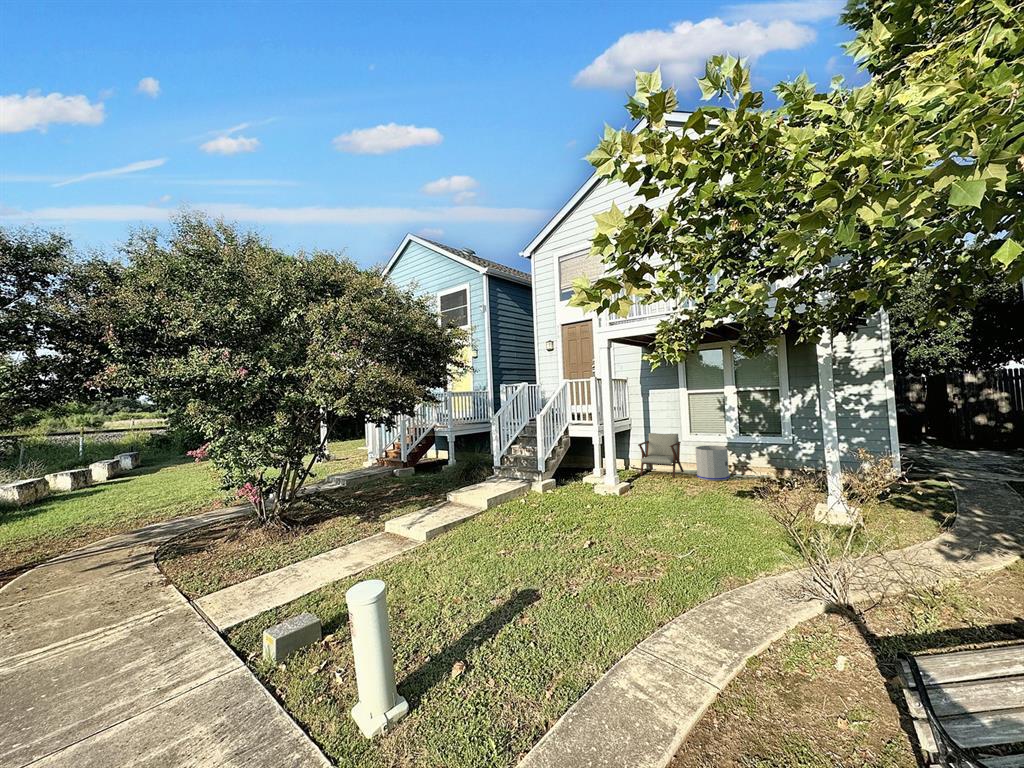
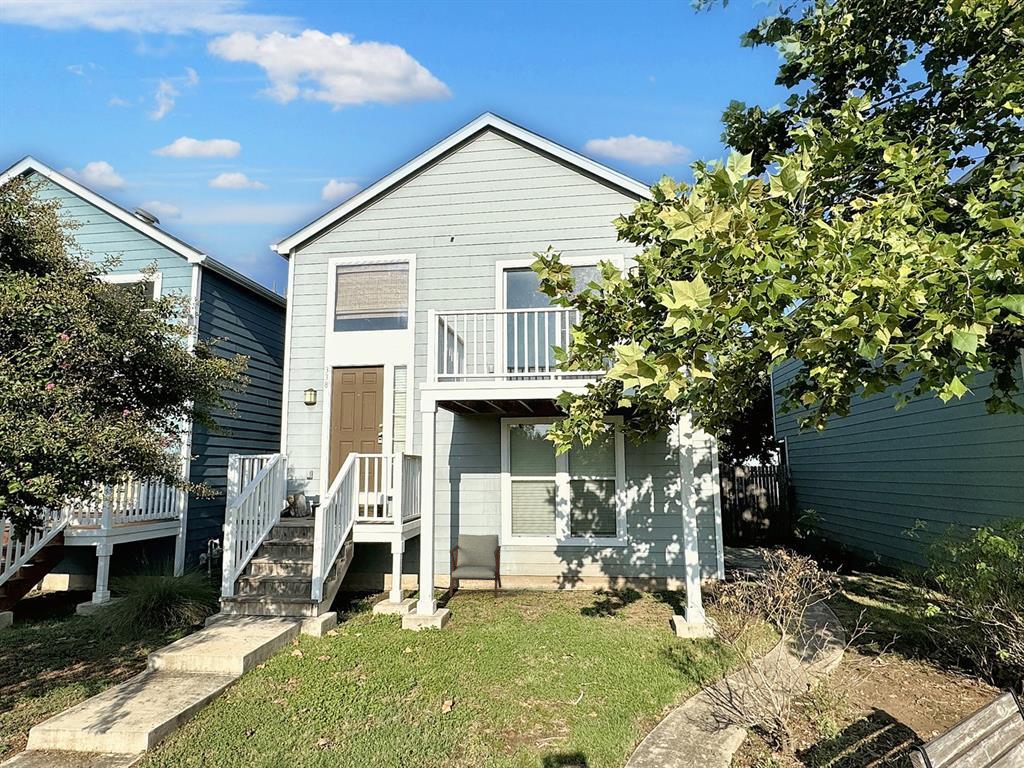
trash can: present [696,446,730,481] -> none [522,550,561,597]

